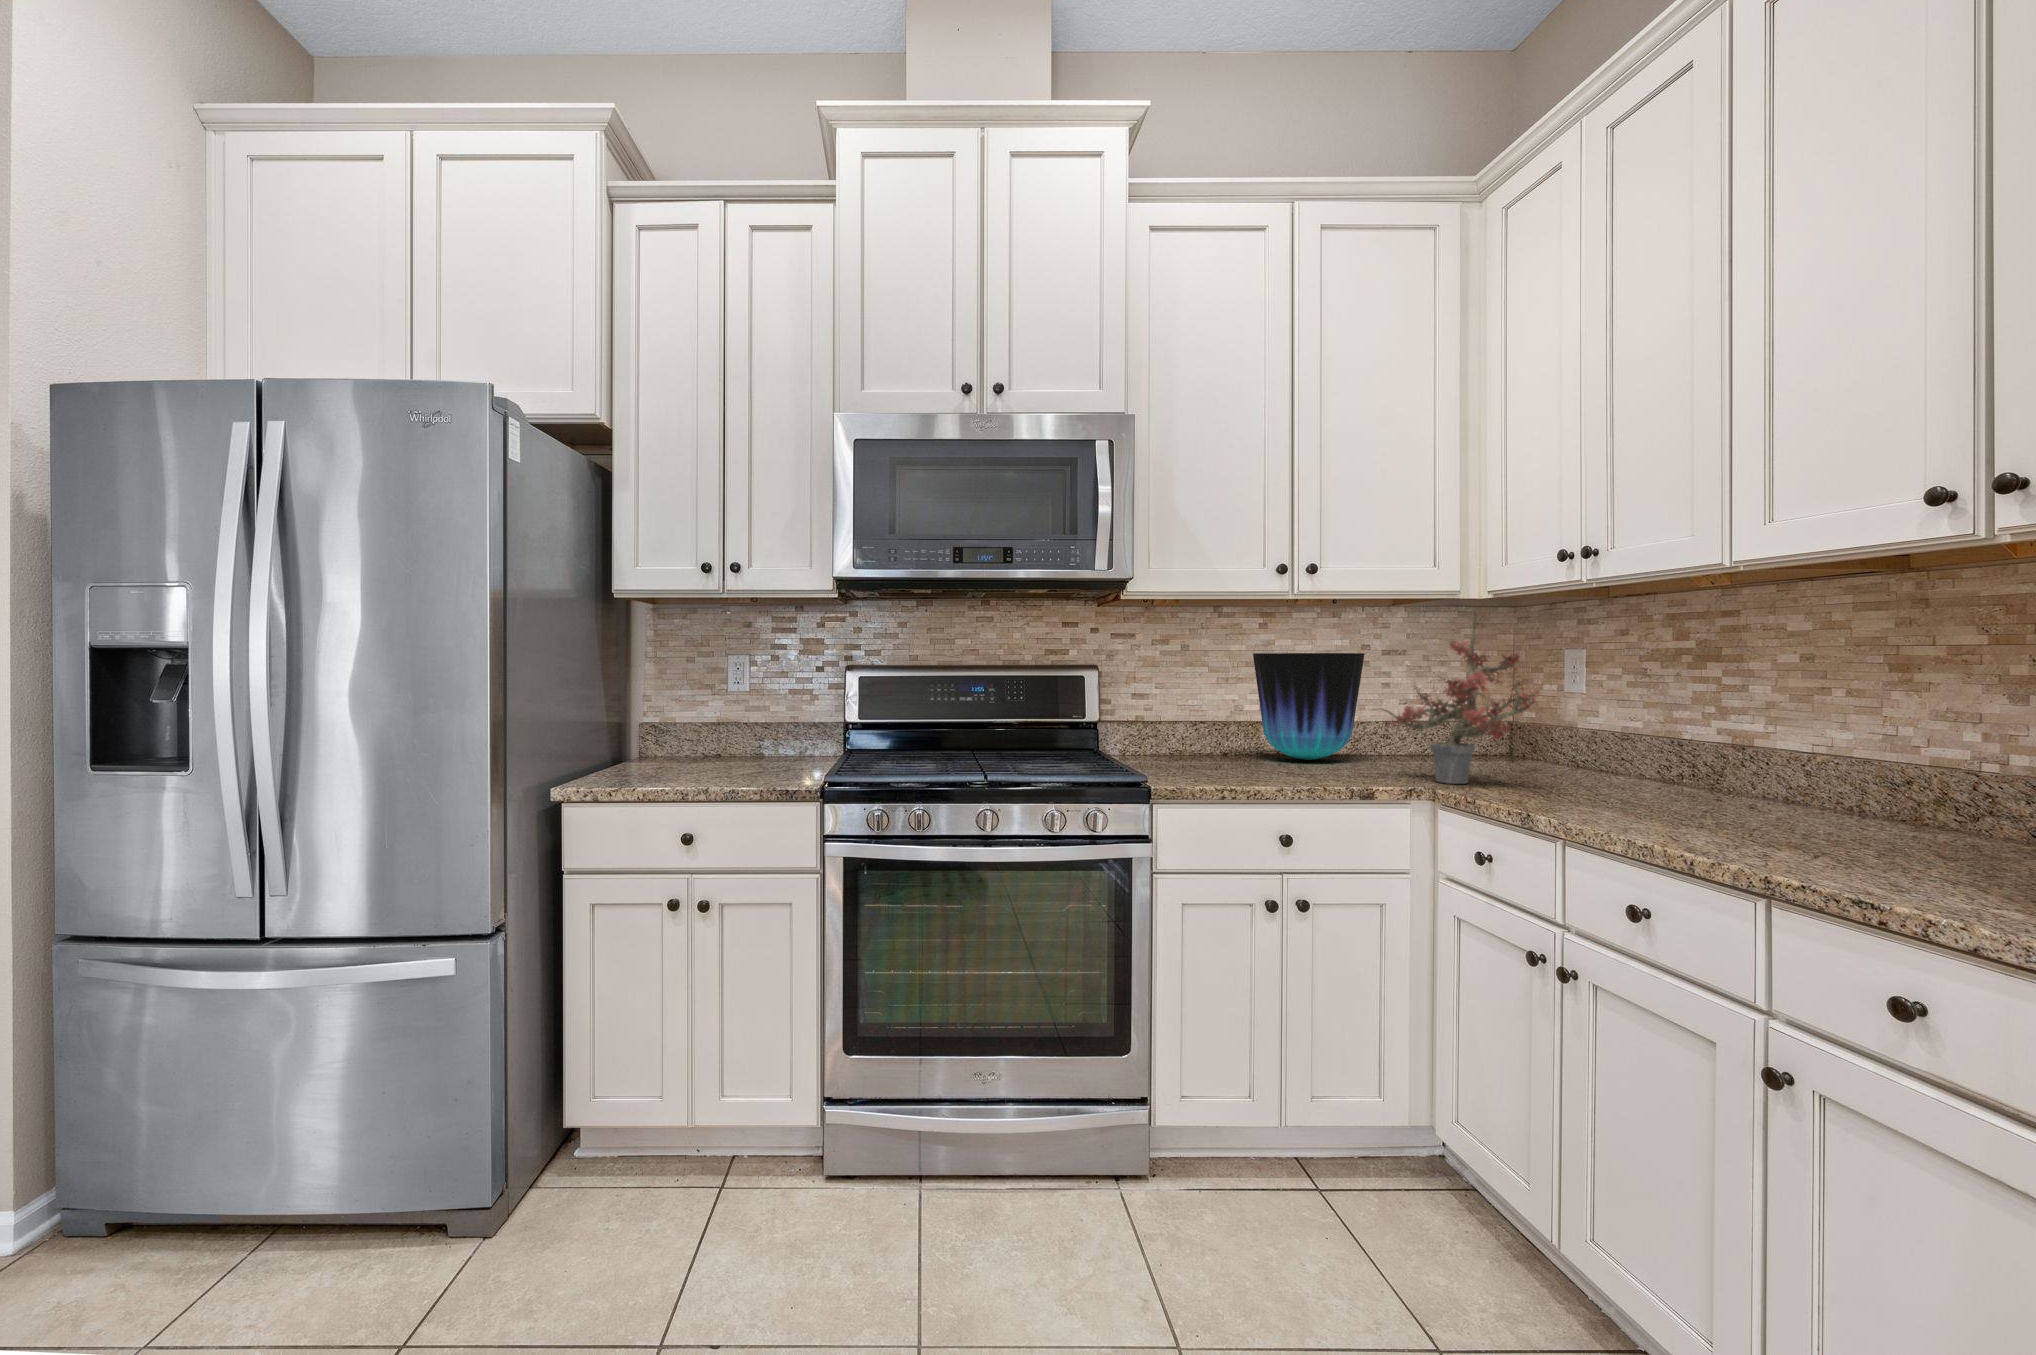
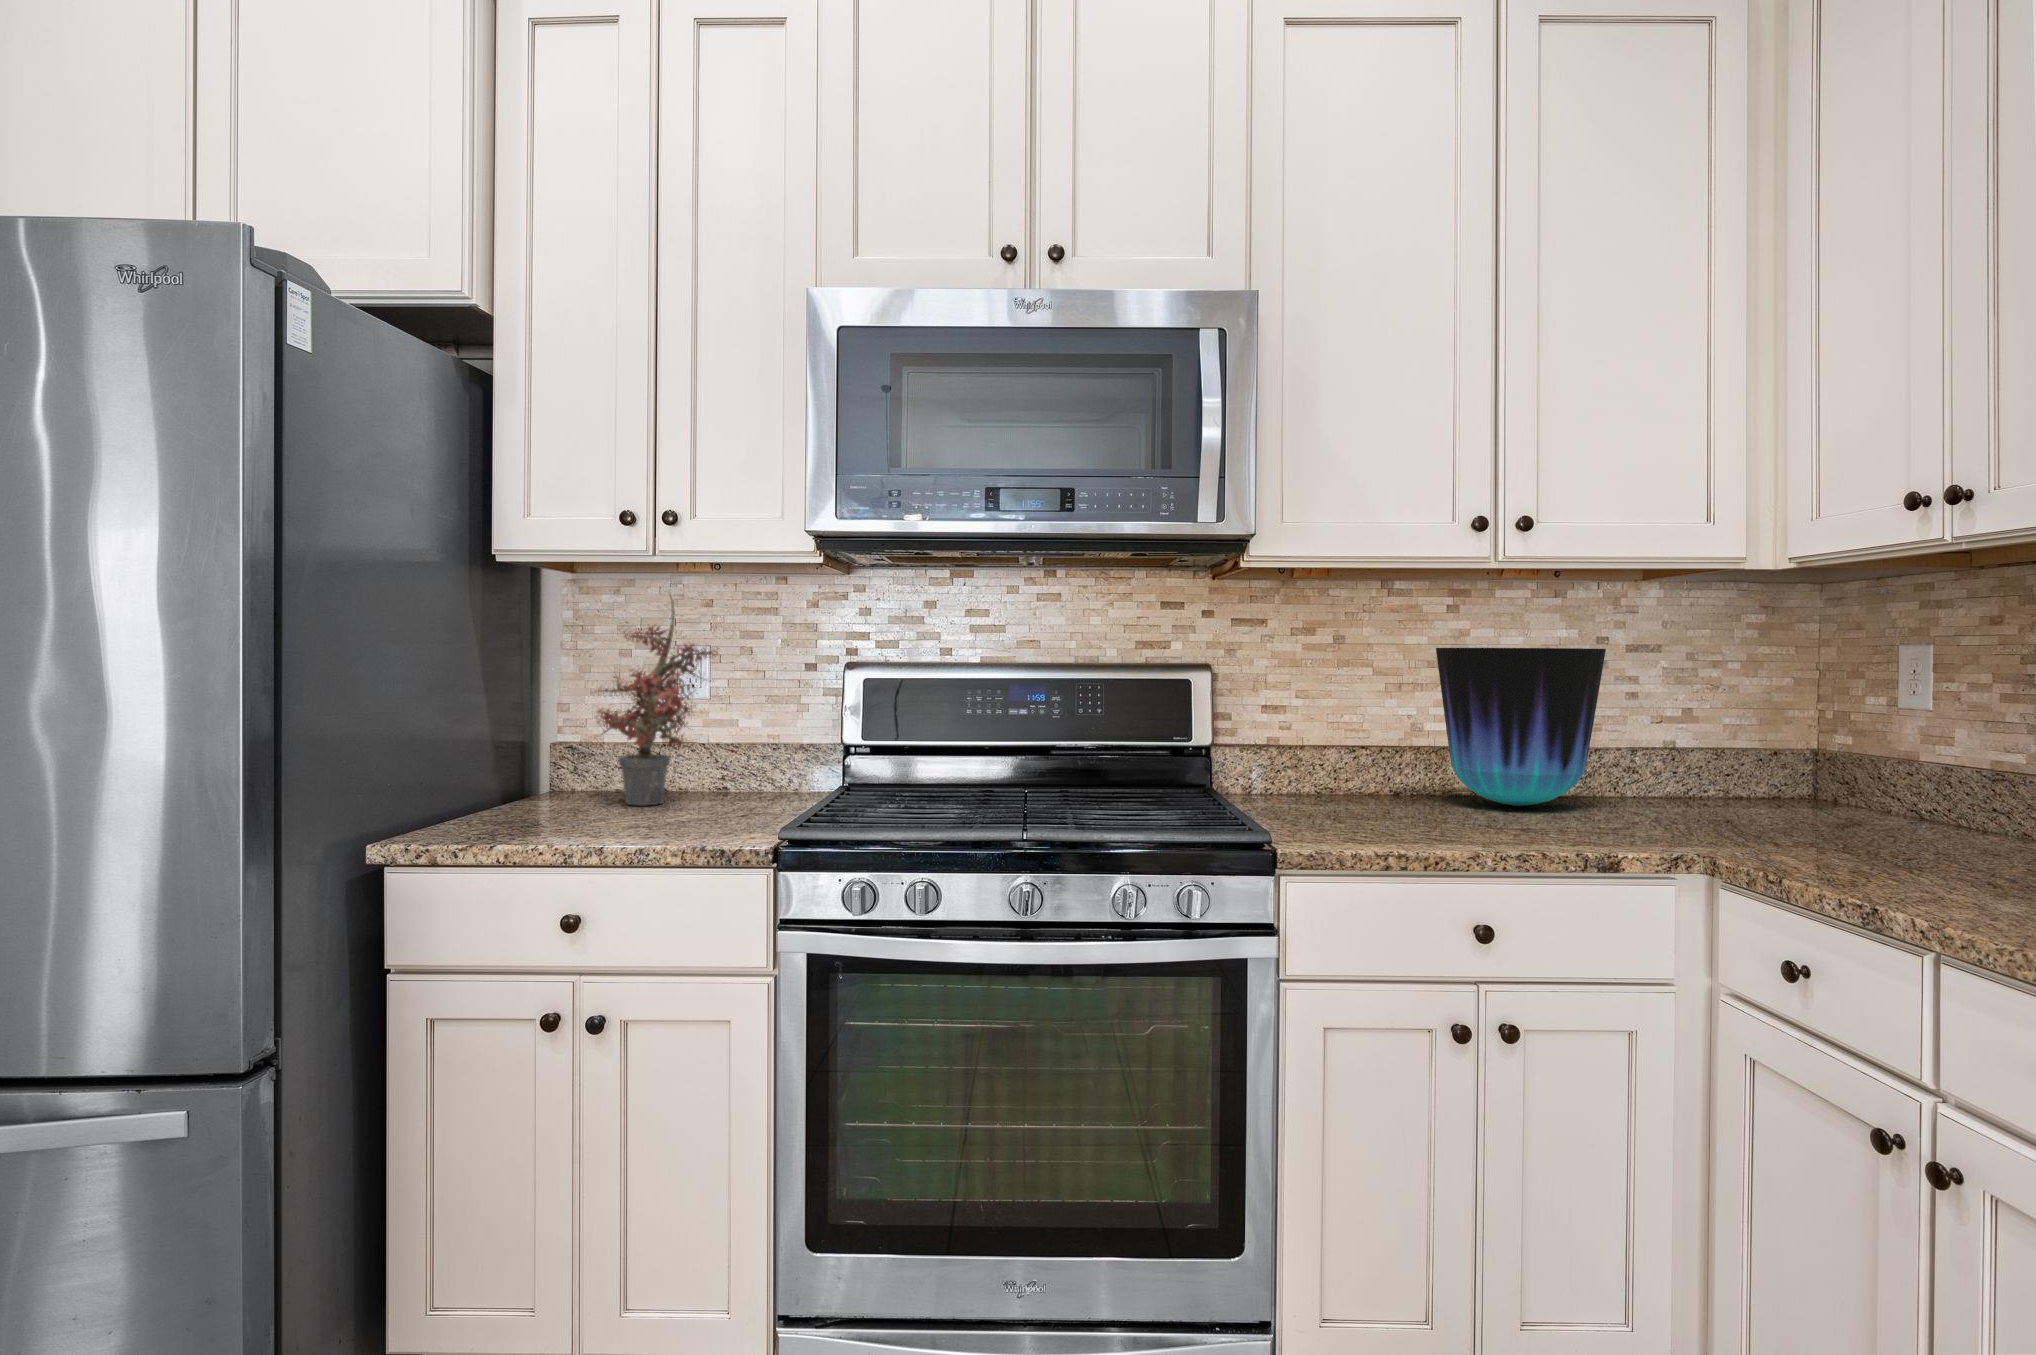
potted plant: present [1381,616,1540,784] -> present [597,596,719,805]

